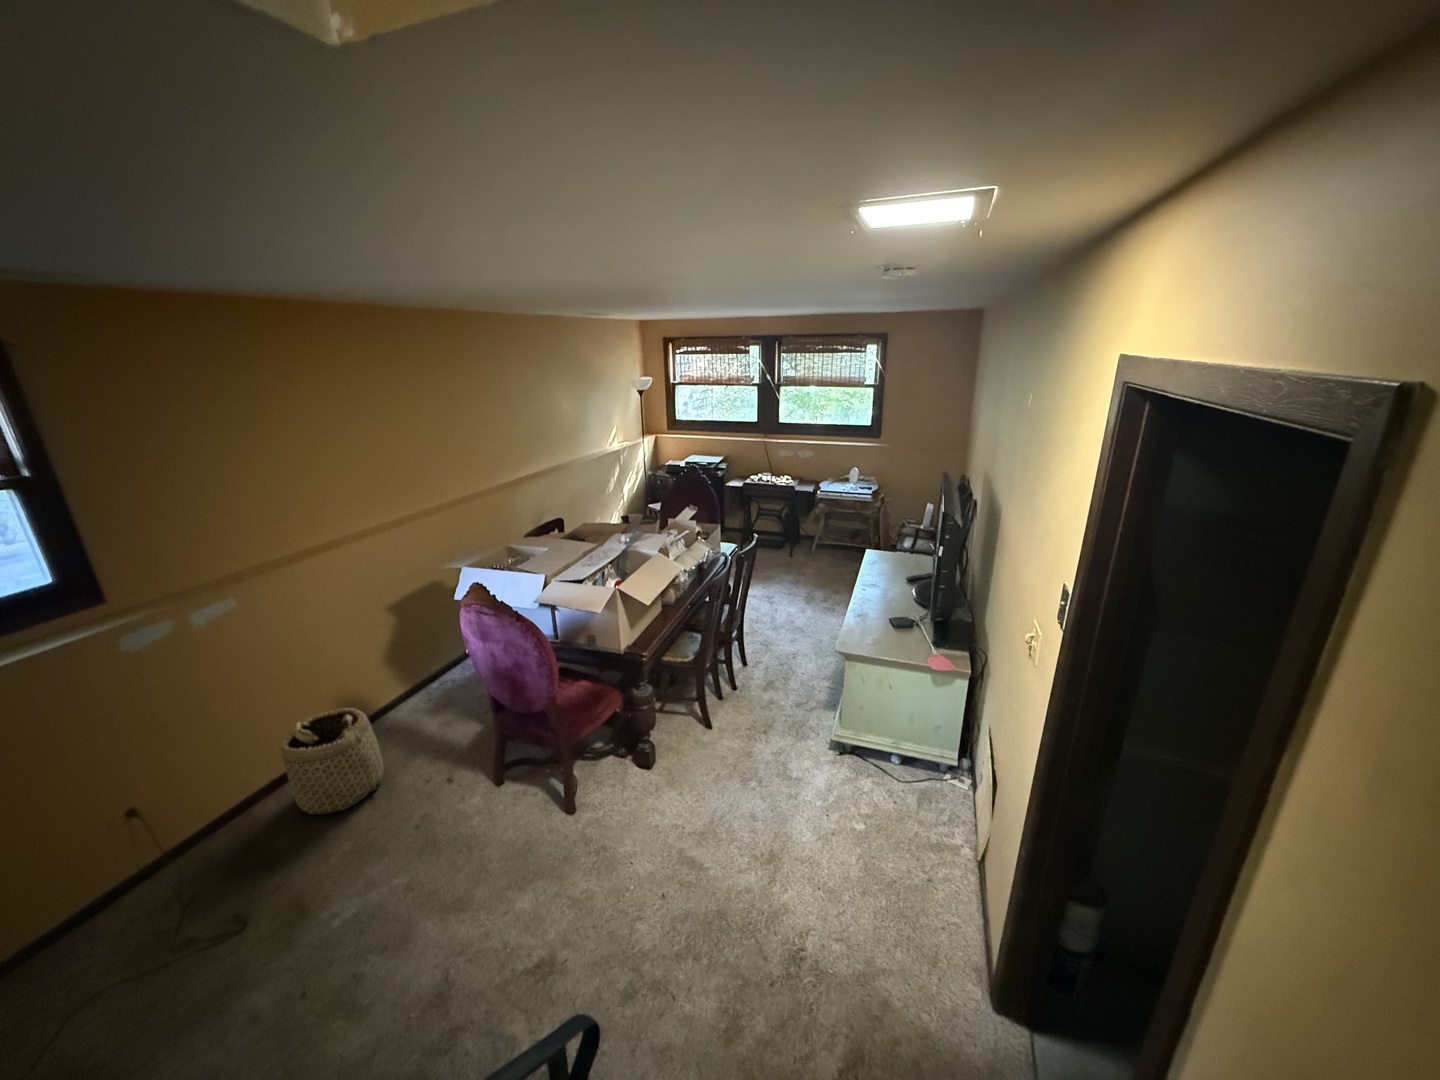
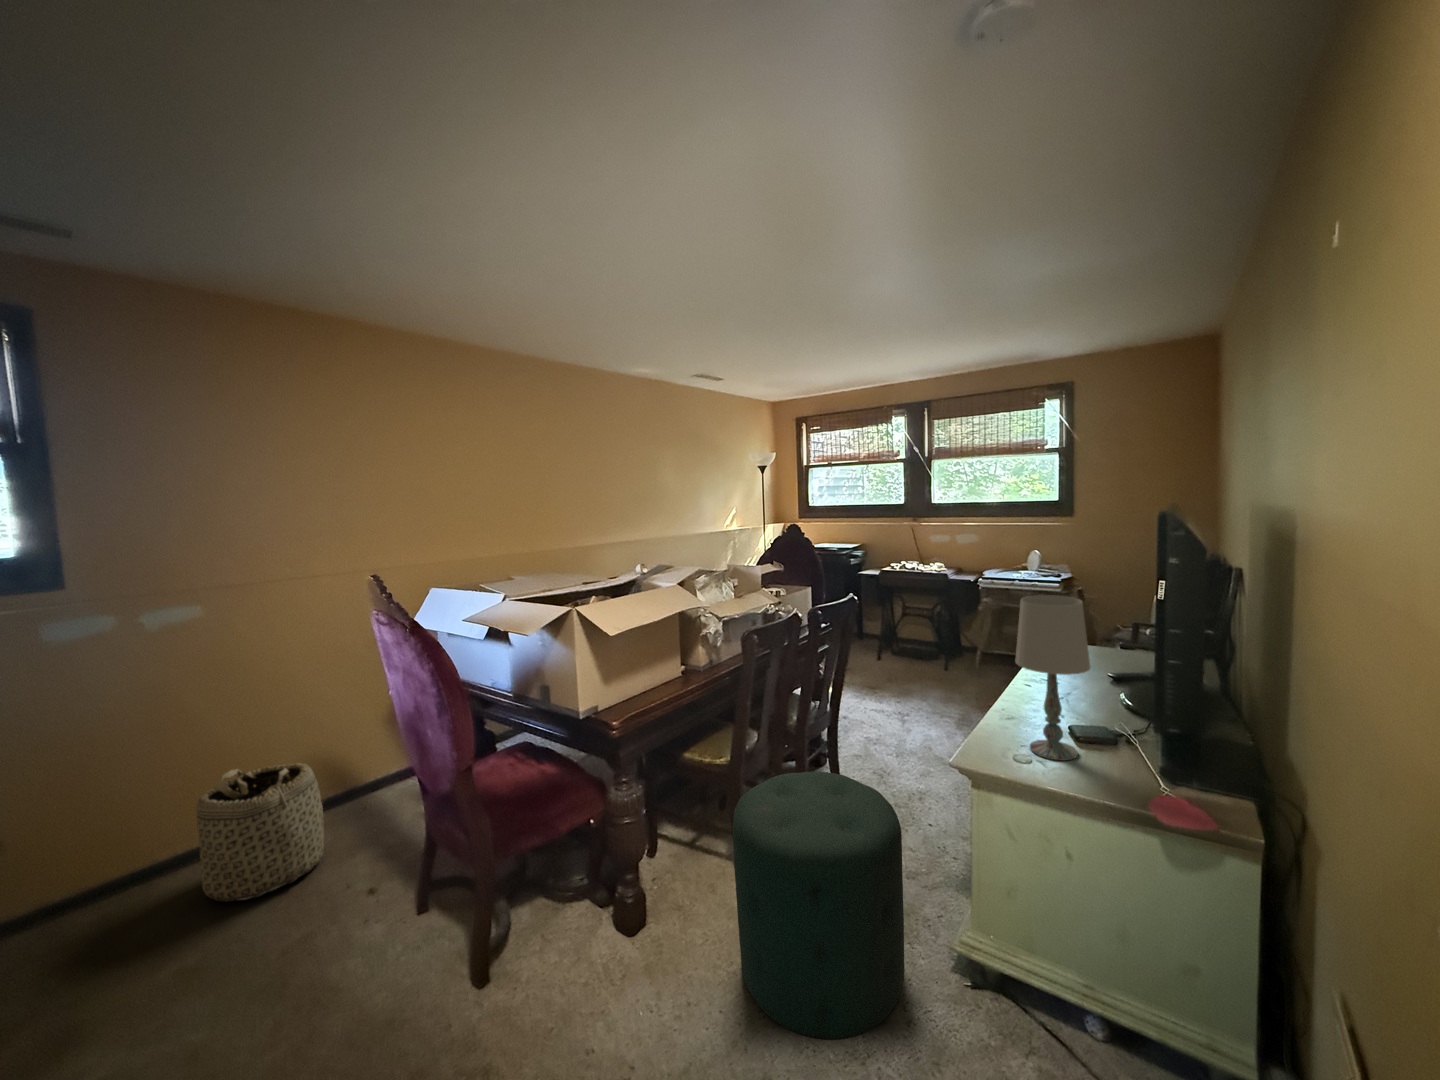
table lamp: none [869,552,906,641] -> present [1015,595,1090,761]
ottoman: none [716,660,812,796] -> present [732,772,904,1040]

